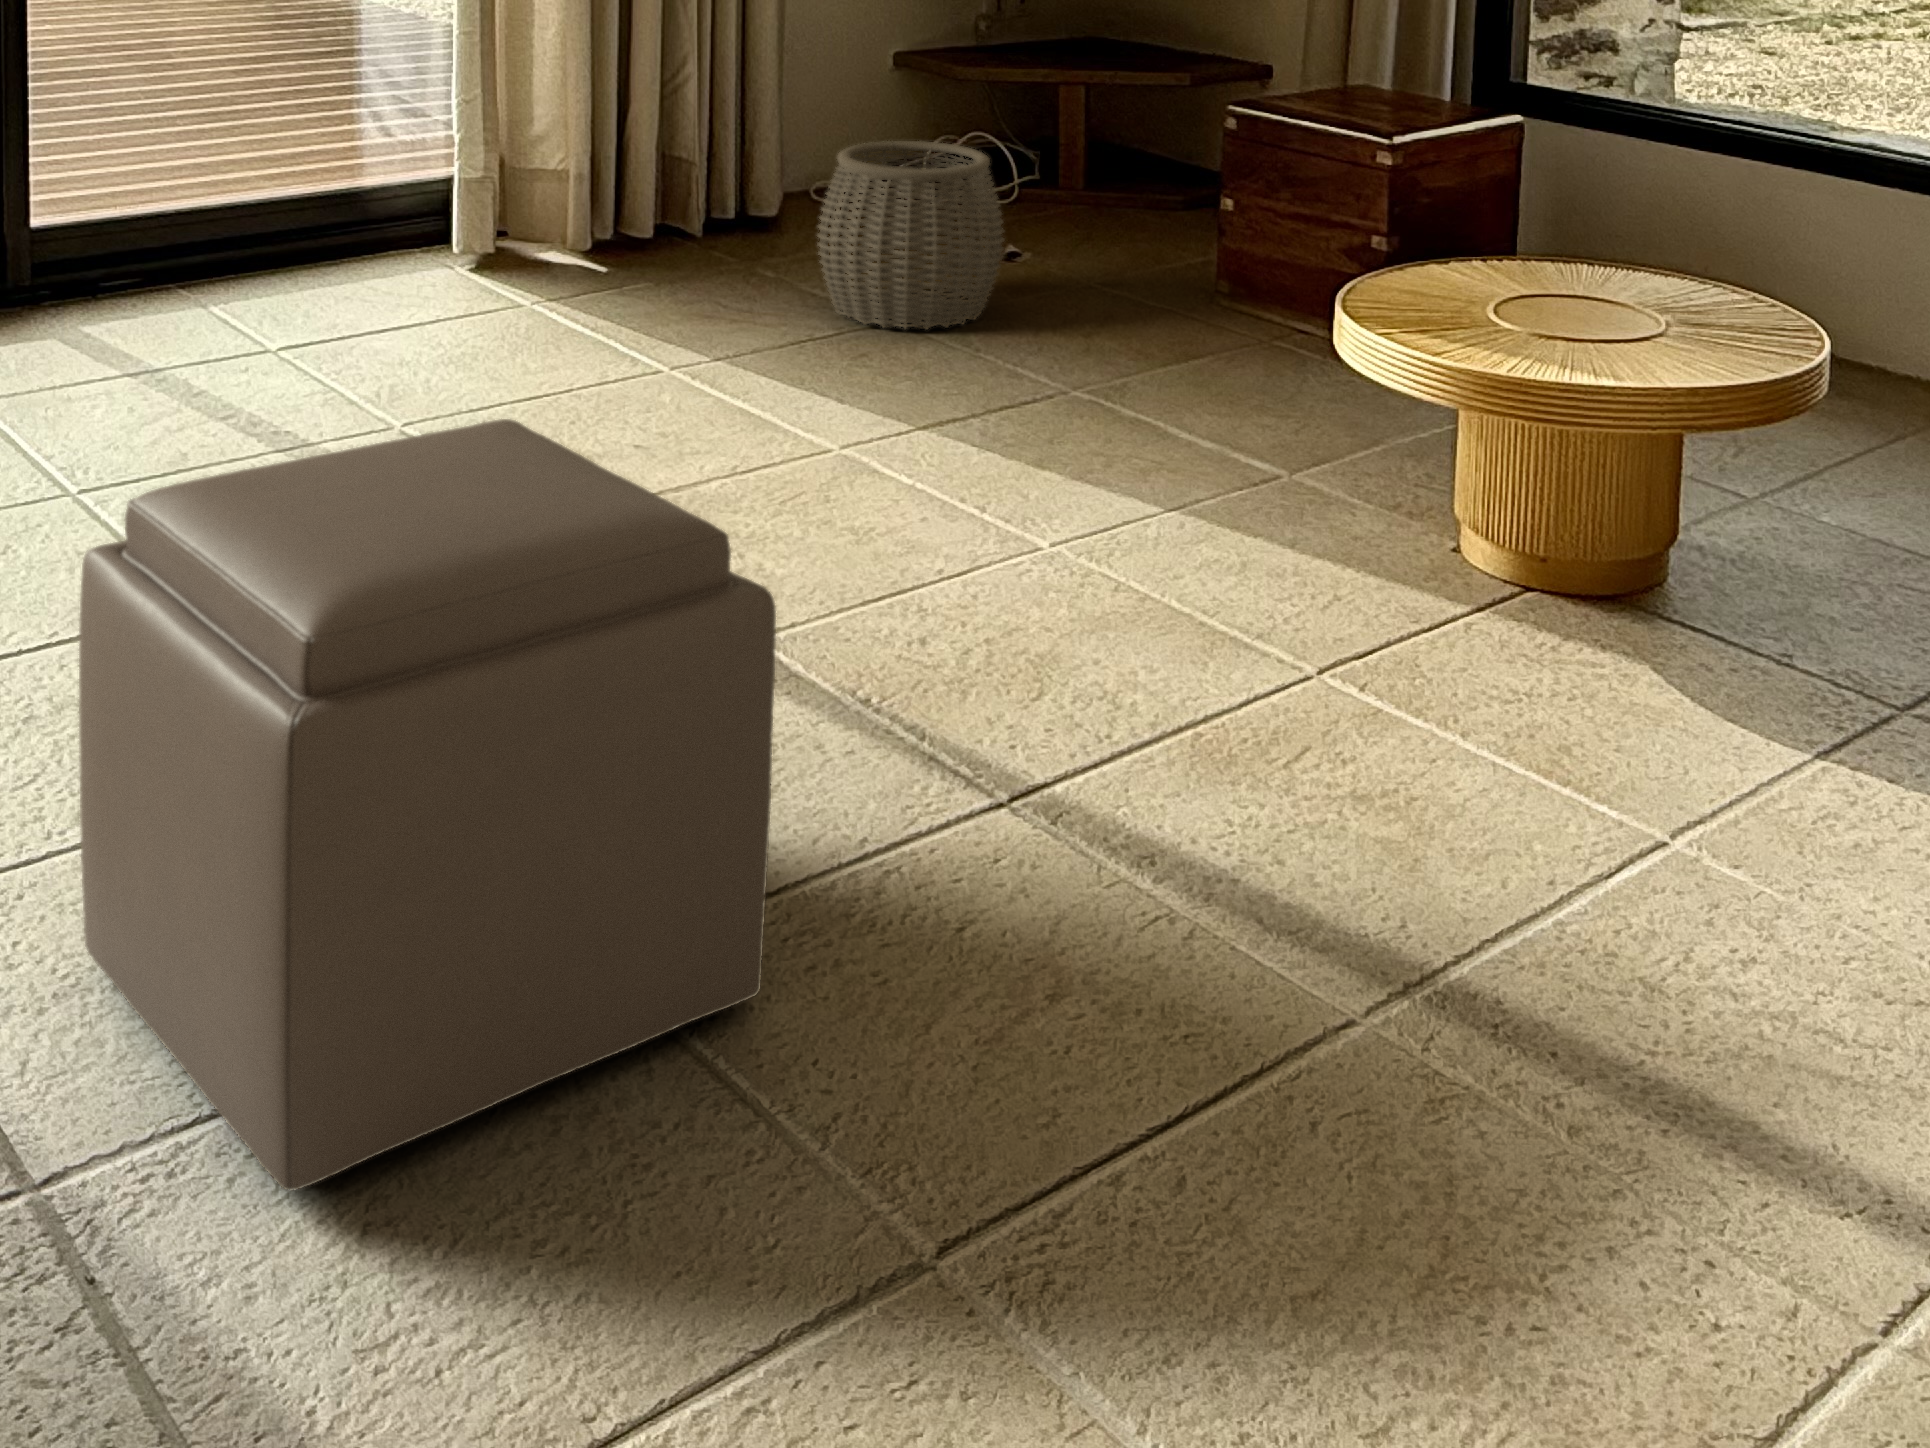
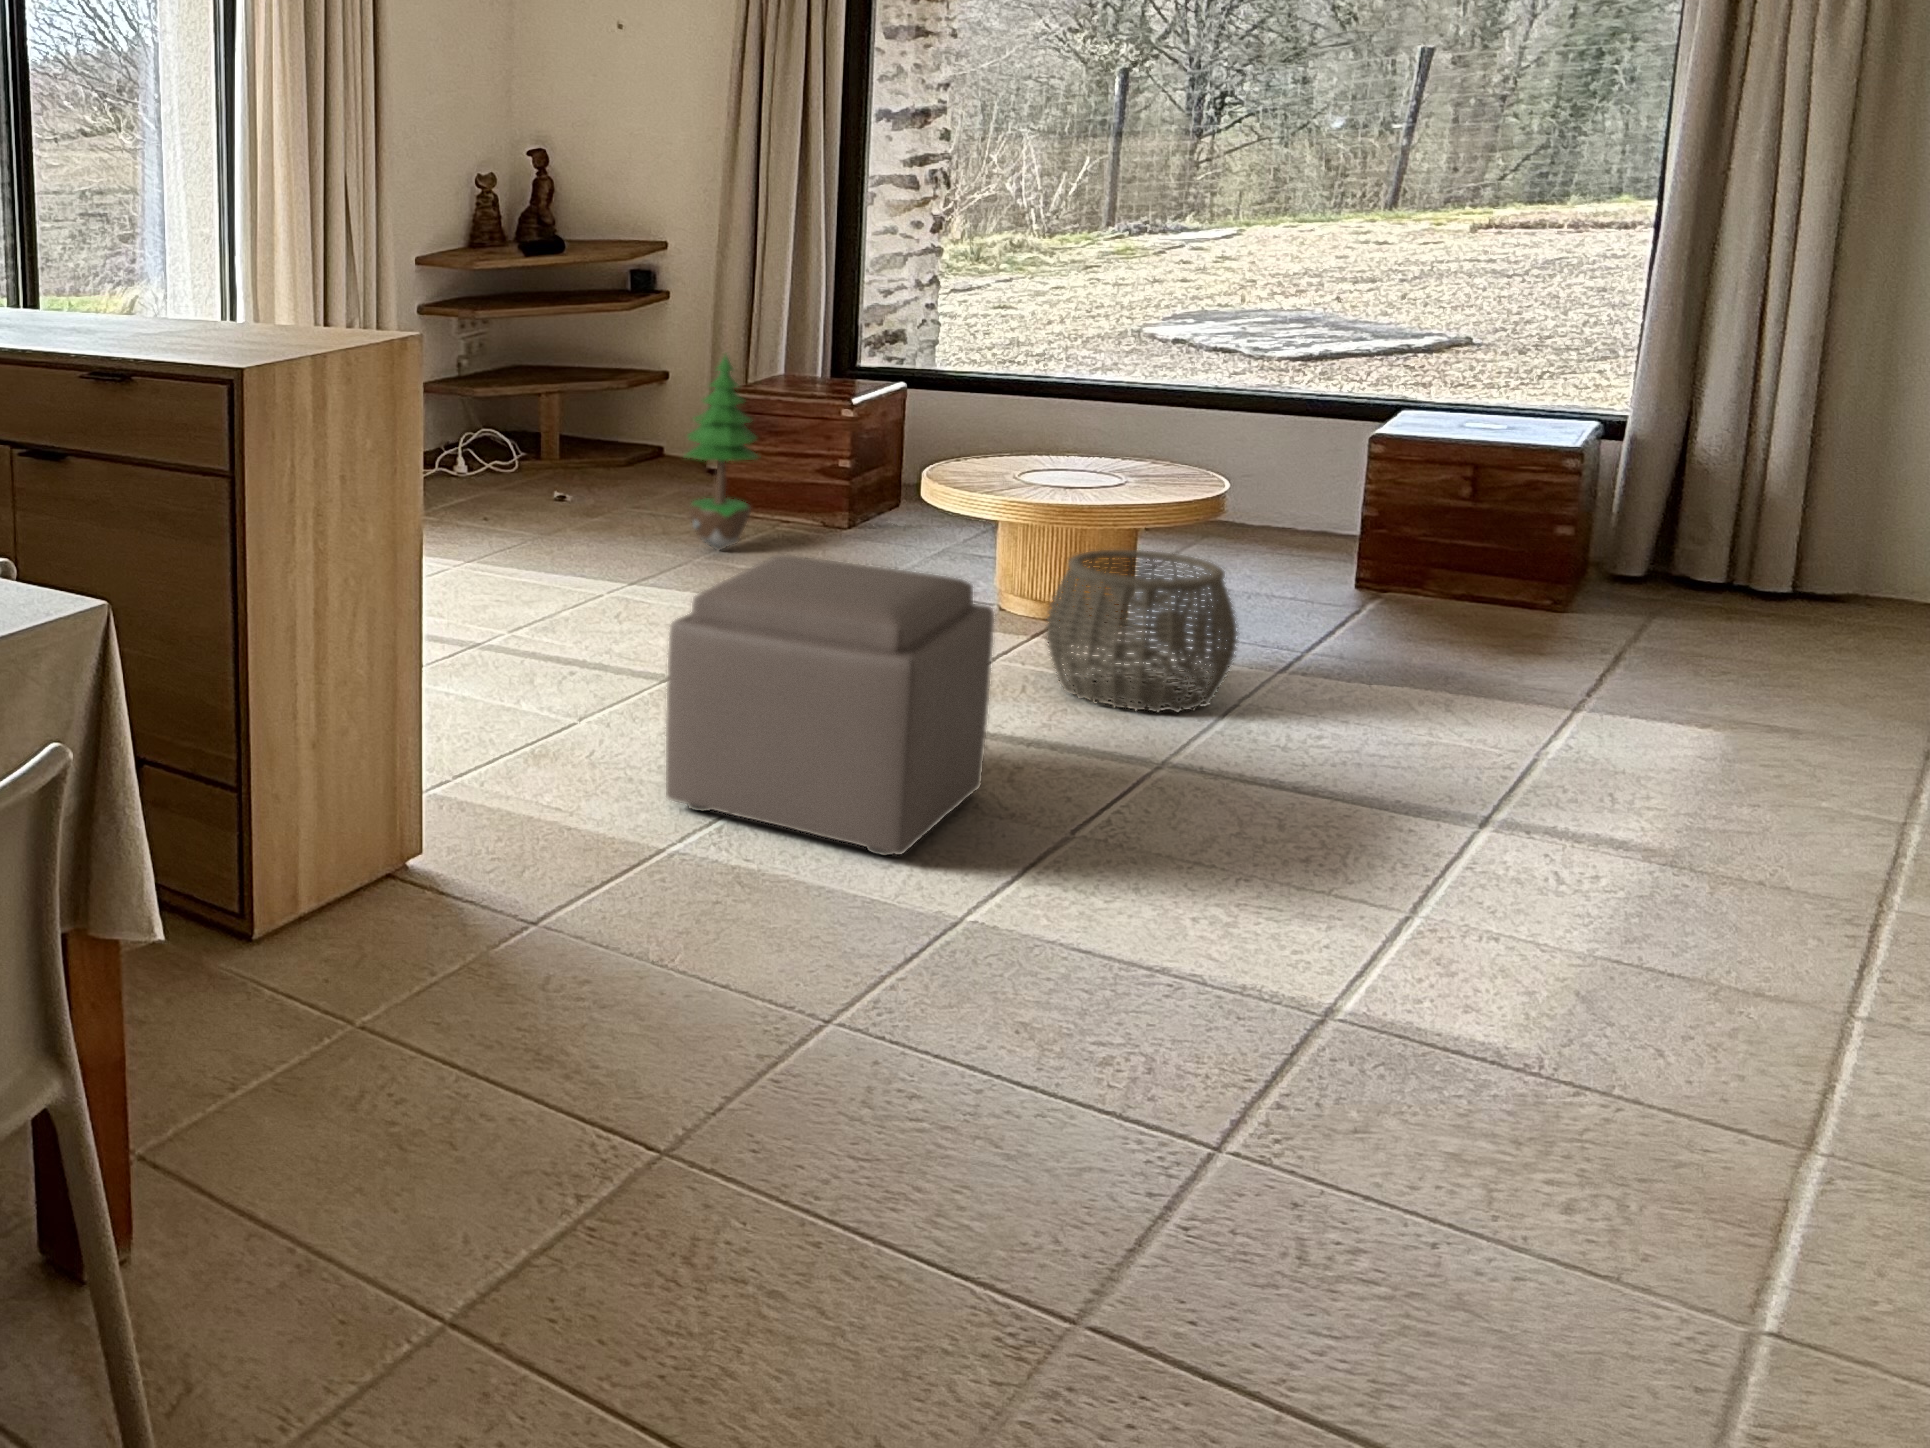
potted tree: none [1039,33,1166,382] -> present [685,356,761,550]
woven basket: present [818,141,1004,329] -> present [1046,550,1238,712]

